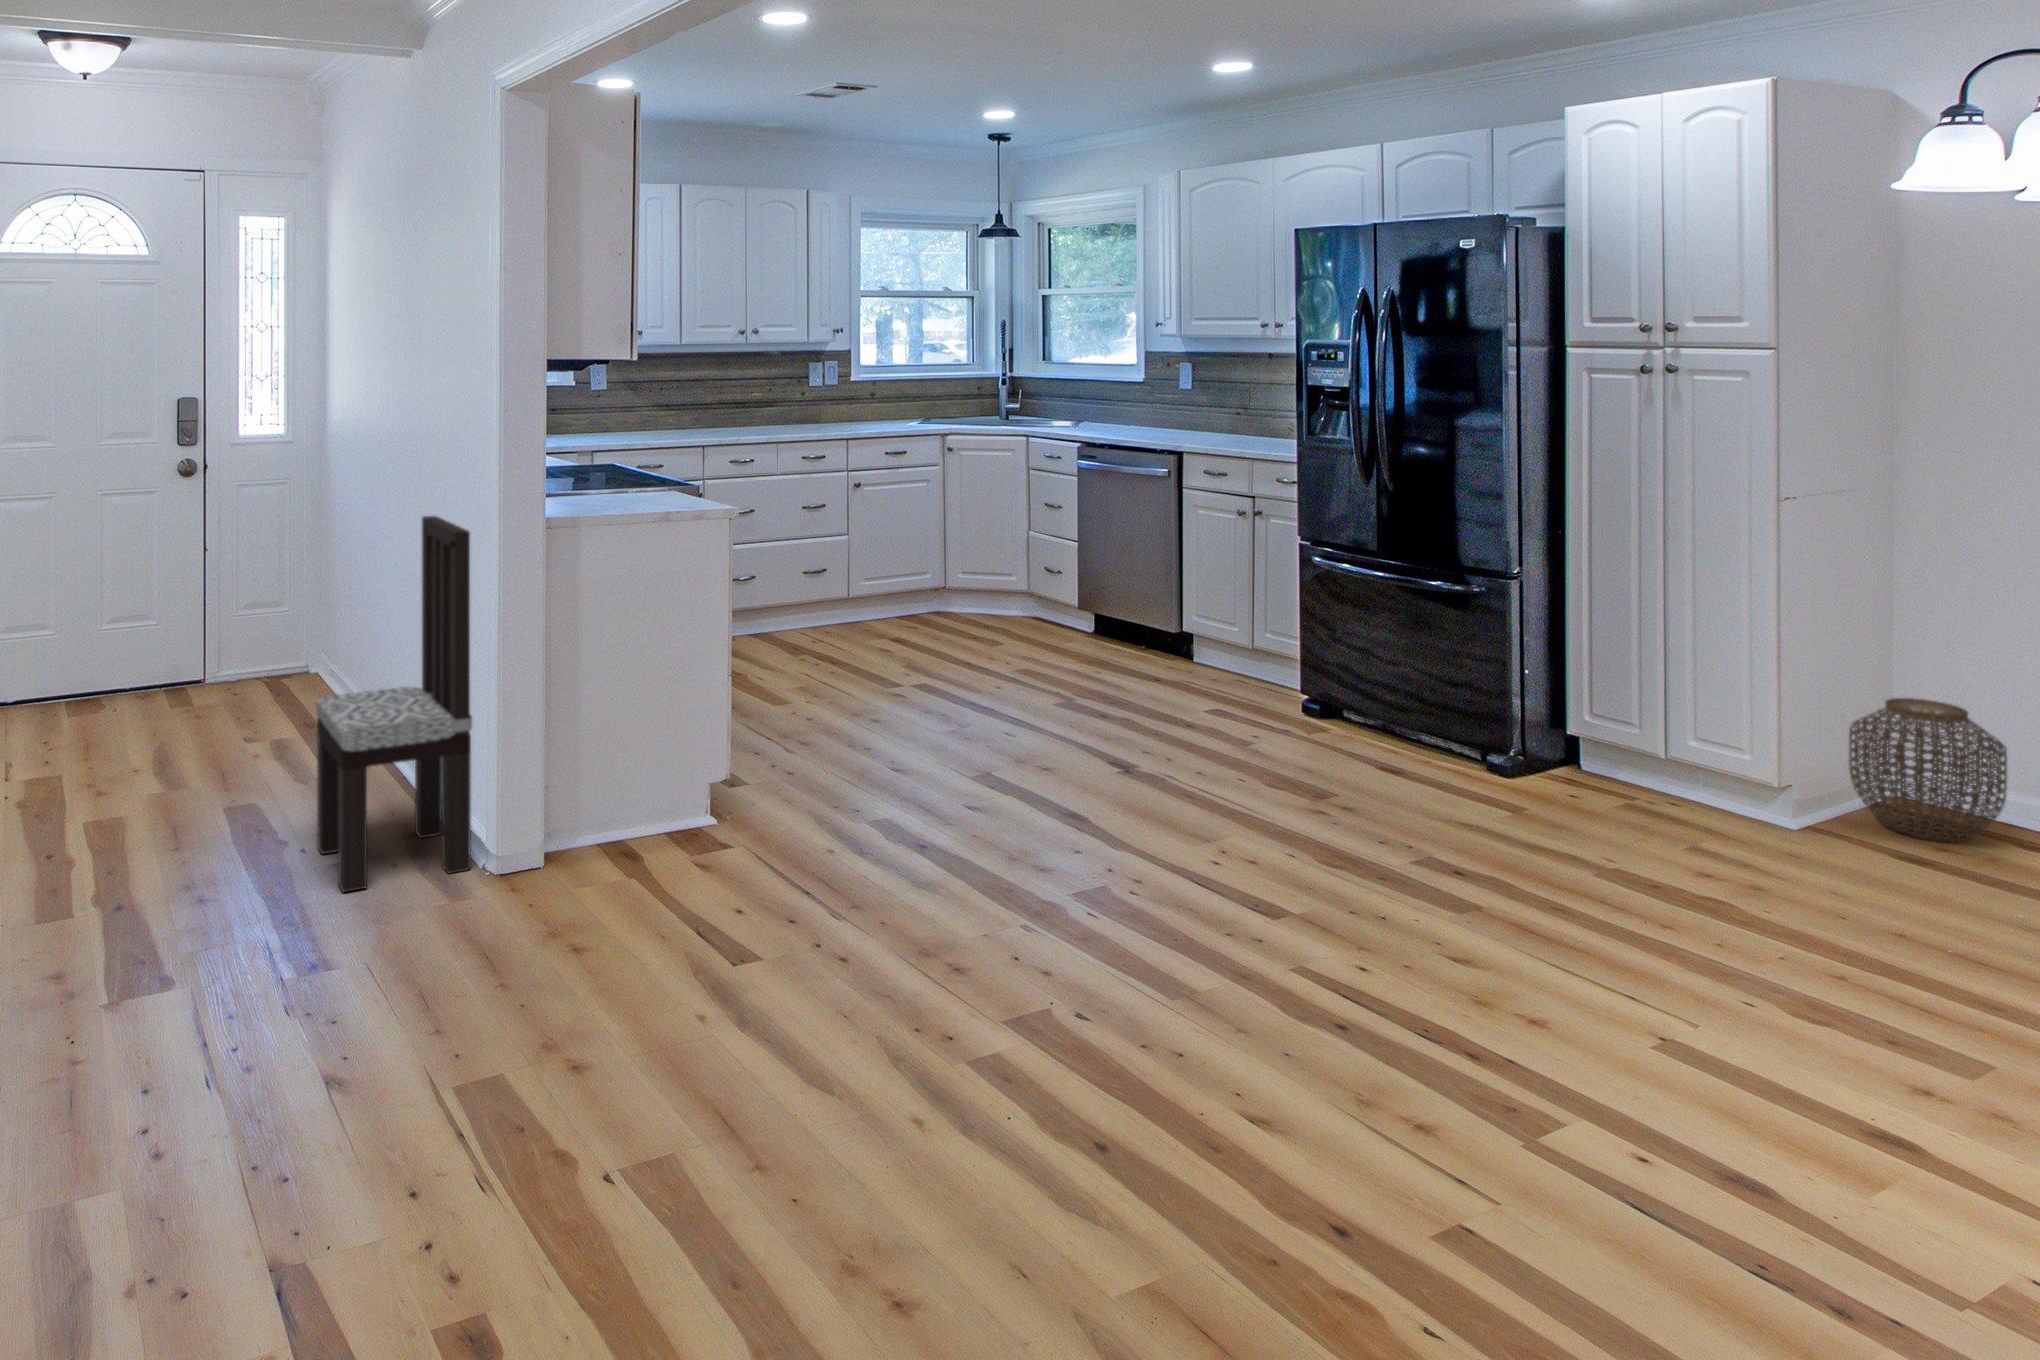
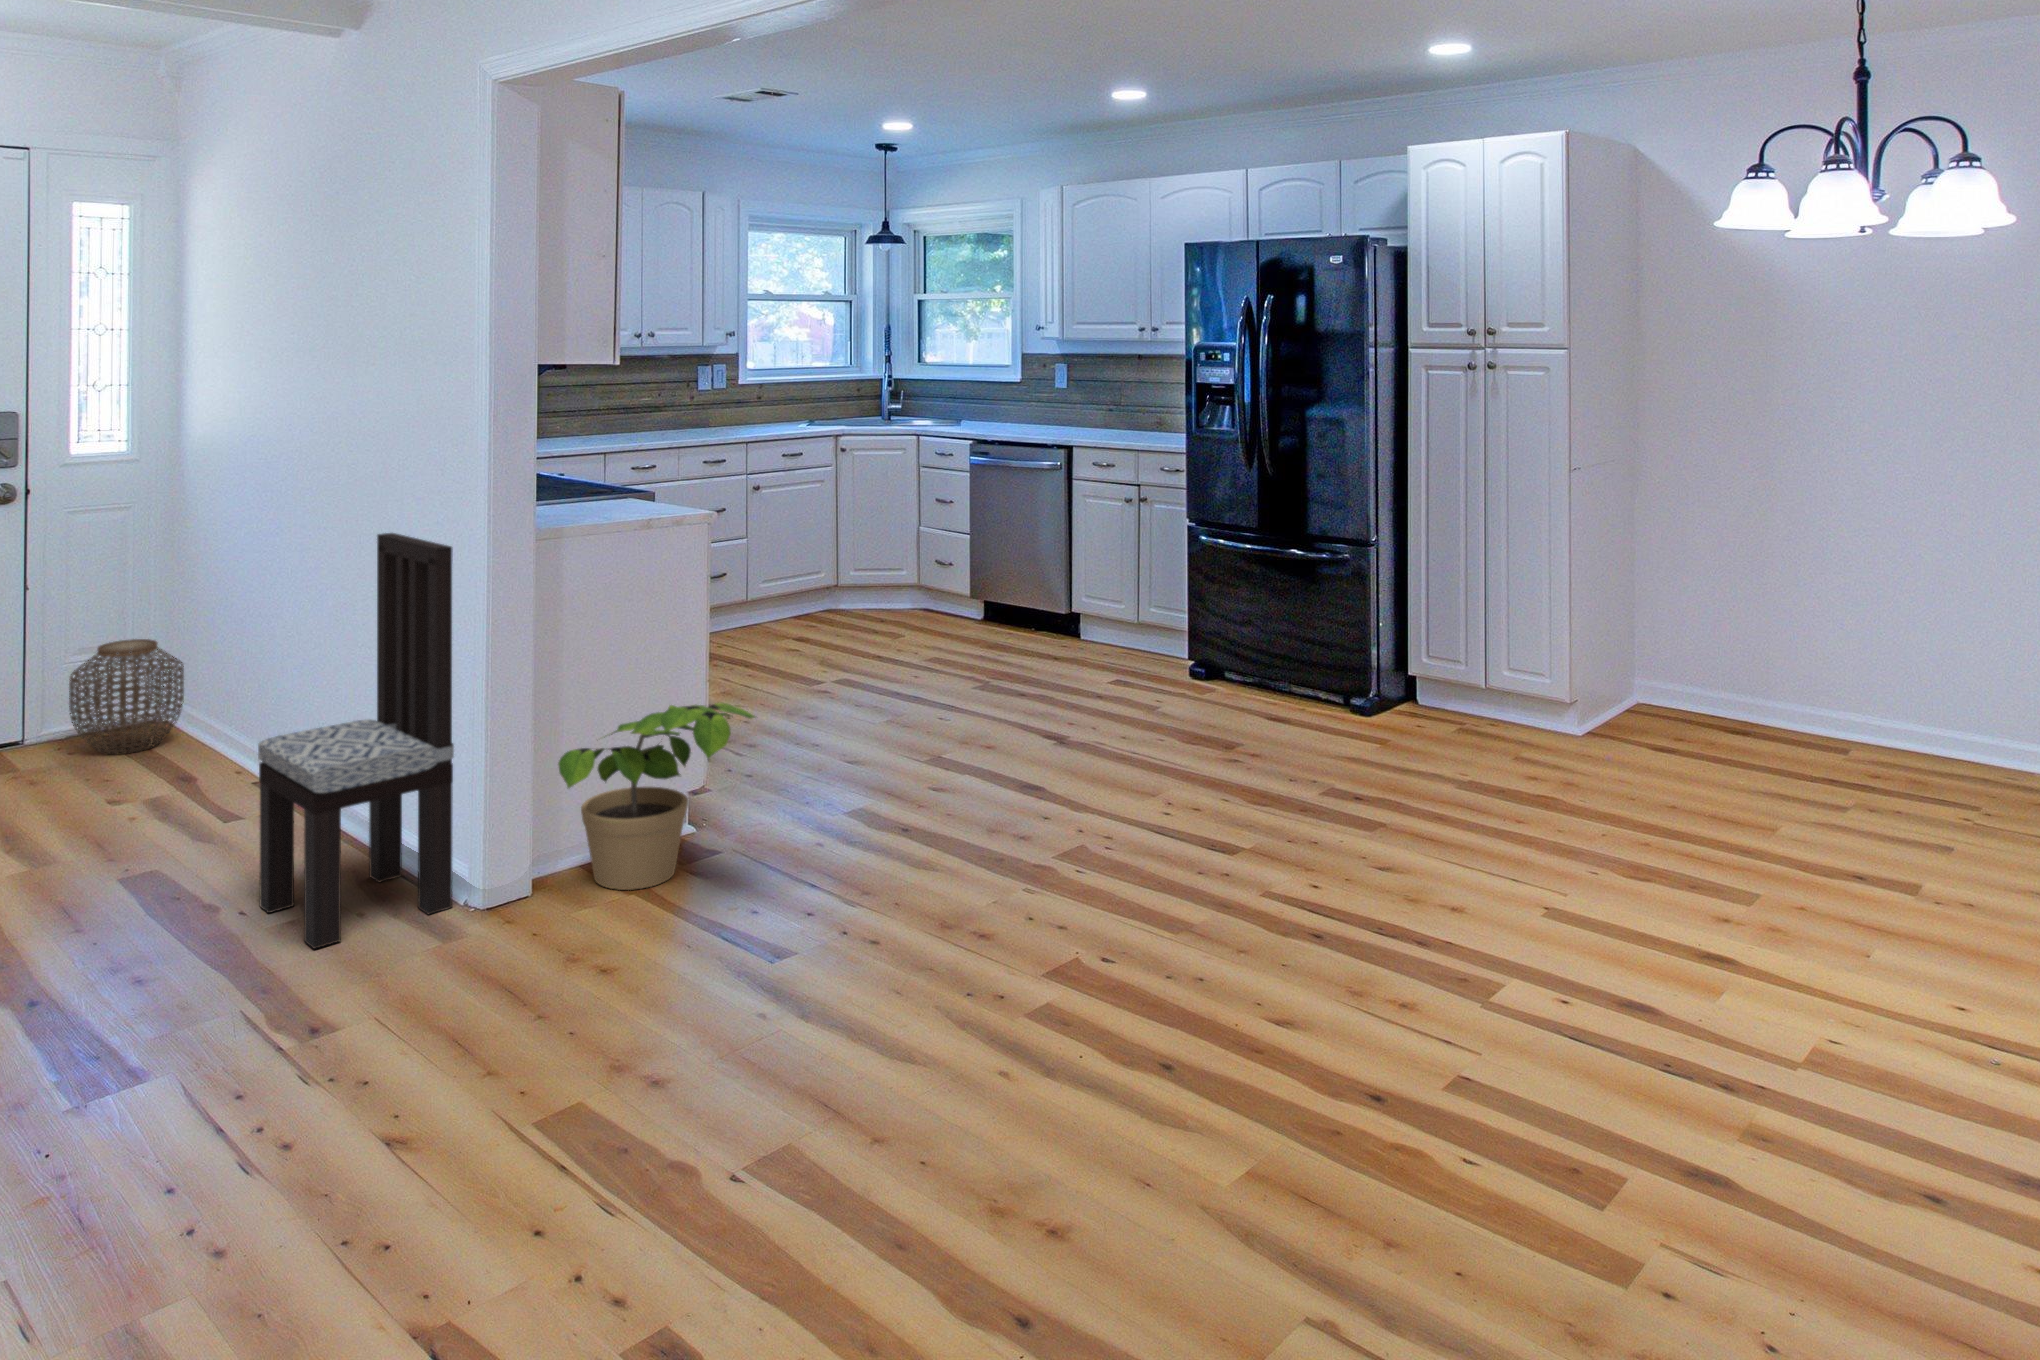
potted plant: none [560,697,744,874] -> present [558,703,755,890]
woven basket: present [1849,698,2007,842] -> present [69,639,184,754]

